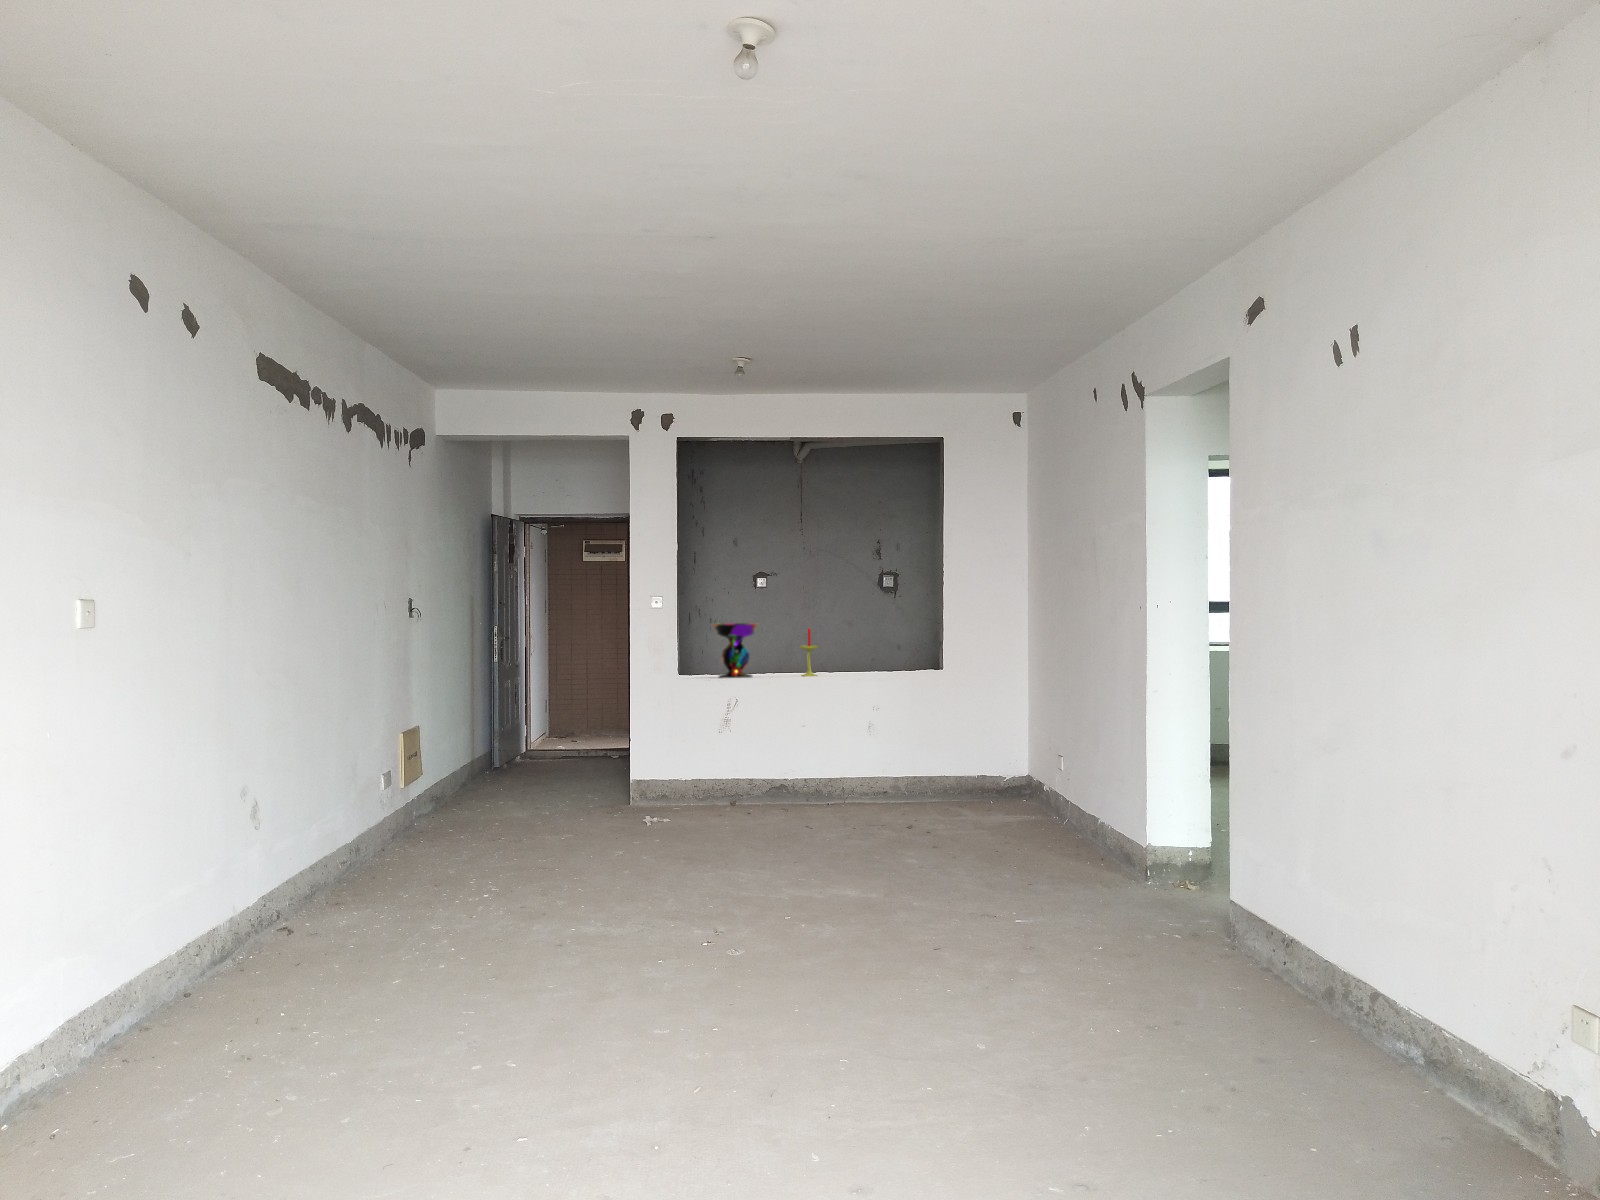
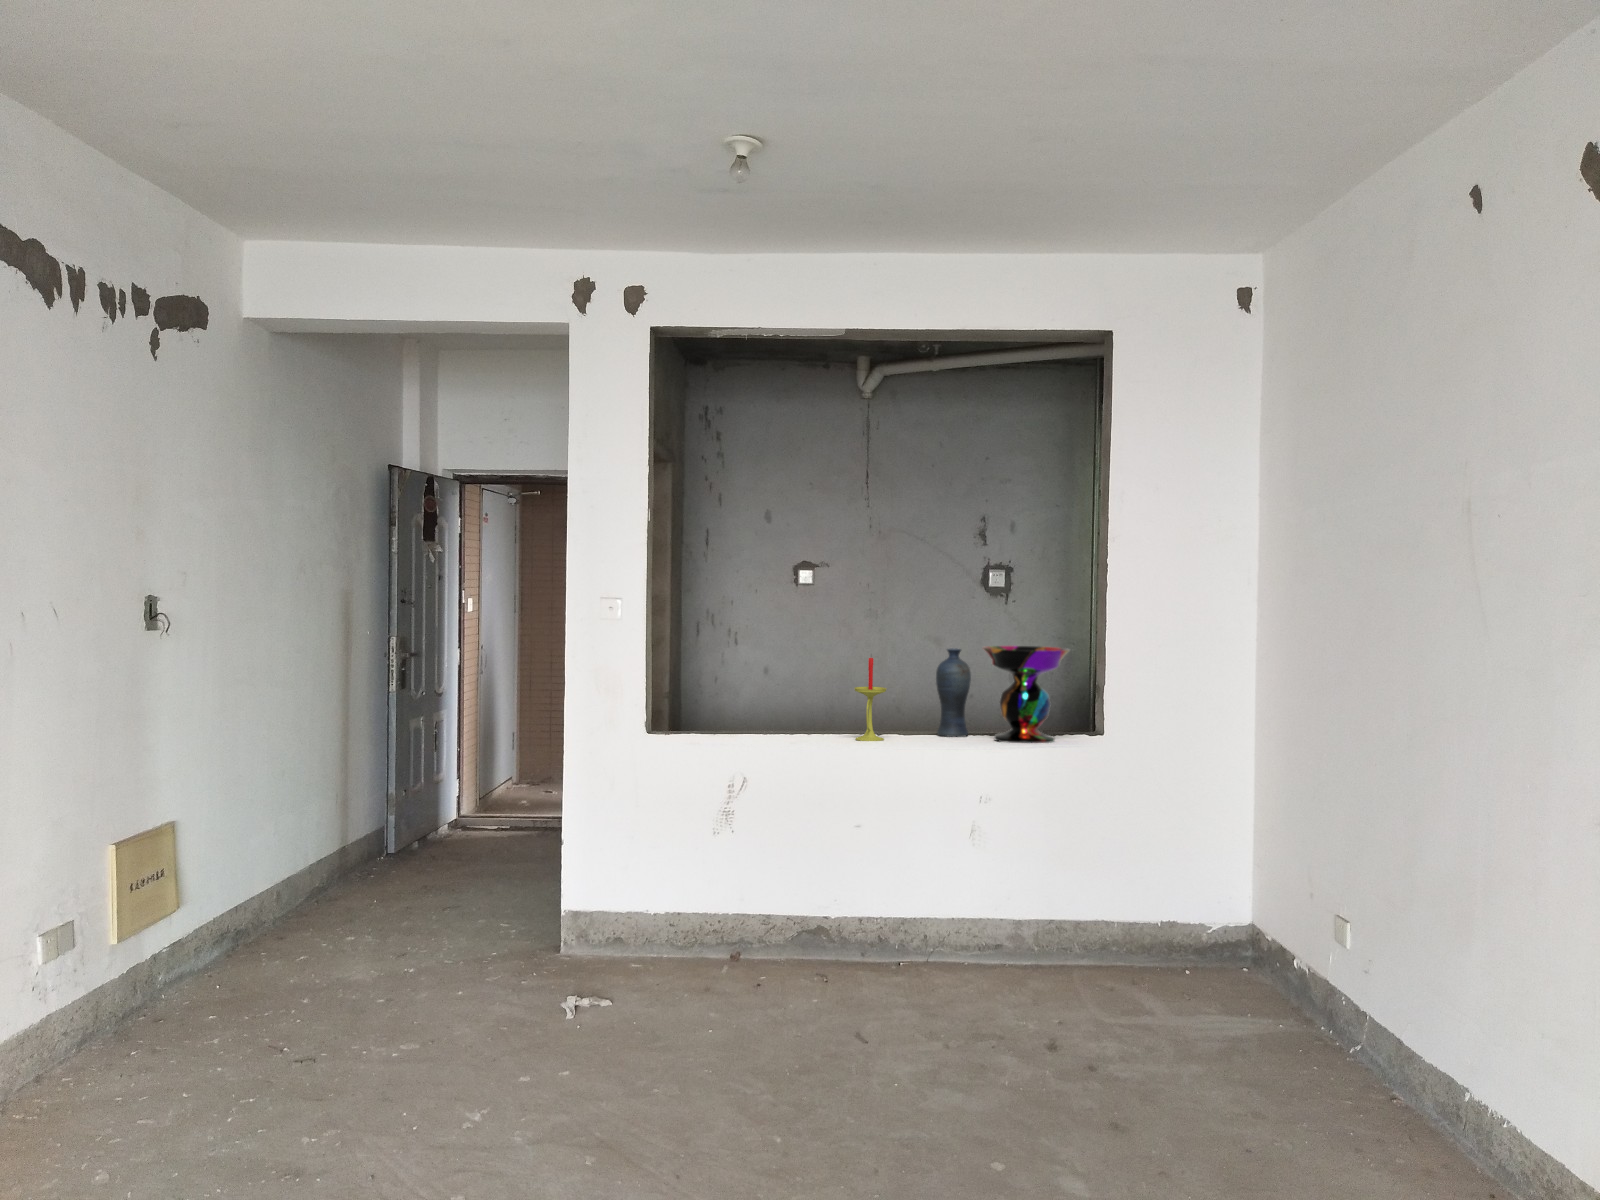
decorative bowl: present [711,623,760,678] -> present [983,646,1070,743]
vase: none [848,623,868,675] -> present [936,649,971,737]

